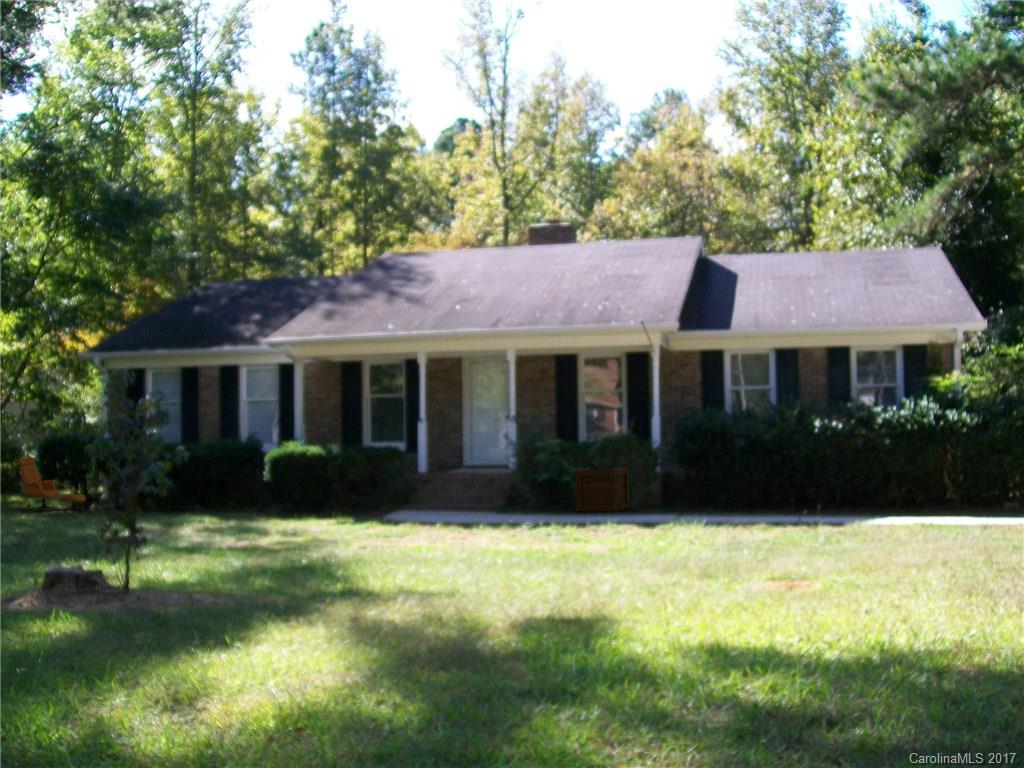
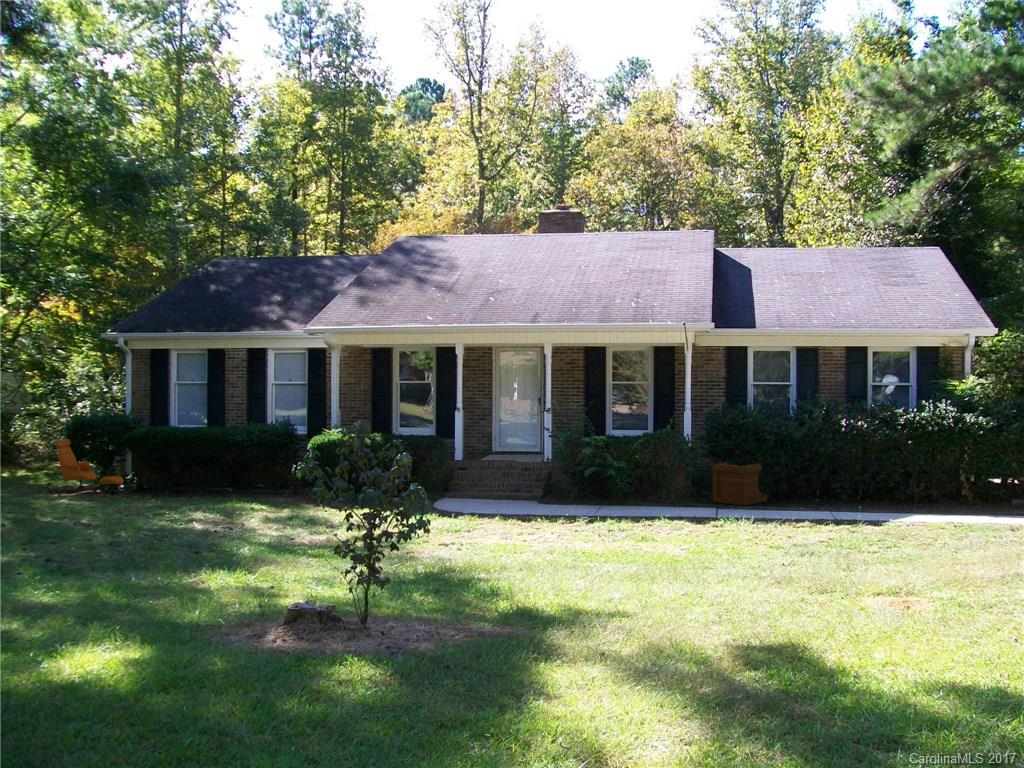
wooden crate: present [575,467,630,512] -> present [713,463,767,505]

